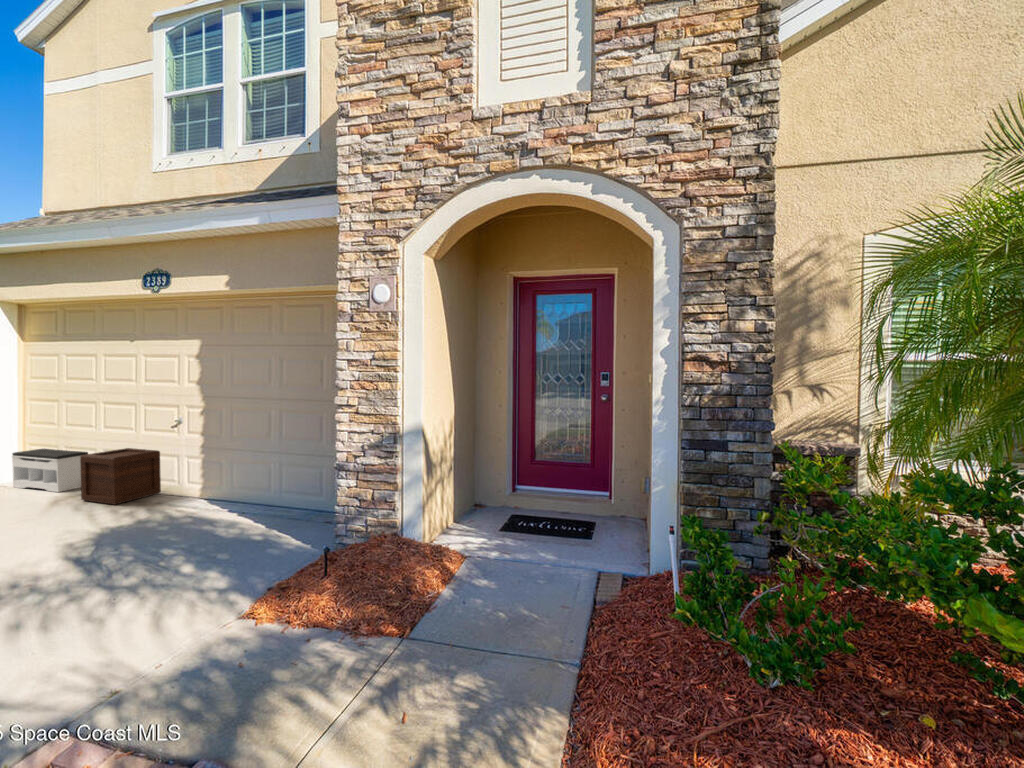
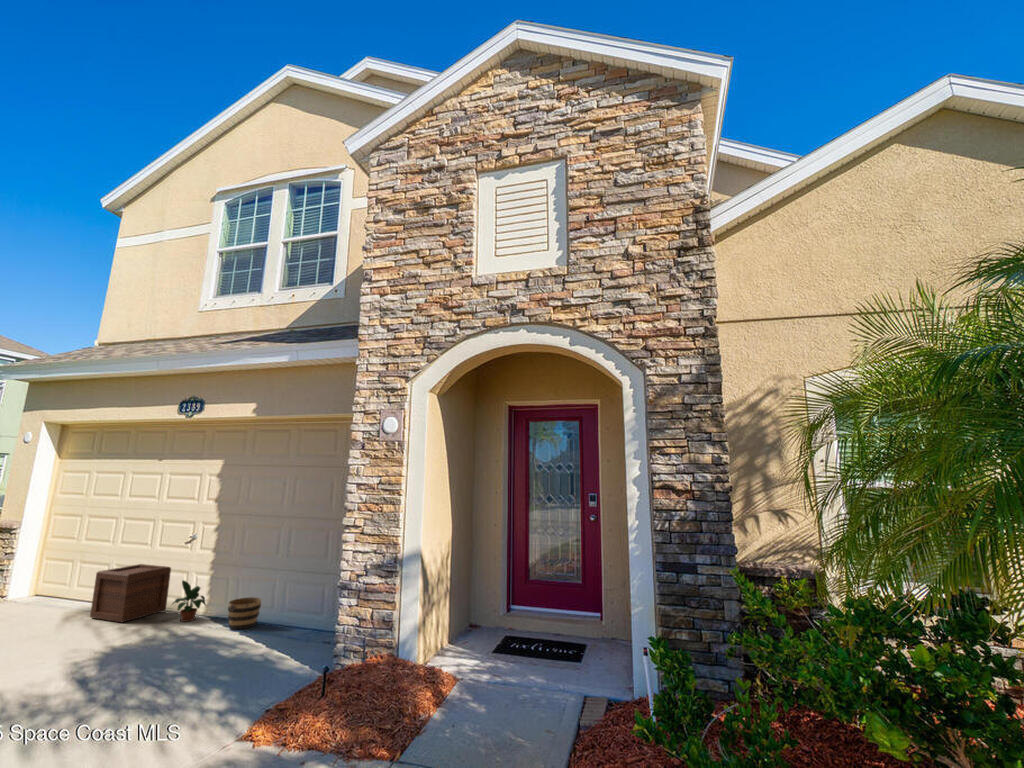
bench: present [12,449,88,492] -> none [24,564,102,609]
potted plant: none [161,463,201,504] -> present [172,580,206,622]
bucket: none [223,480,258,510] -> present [228,597,261,629]

